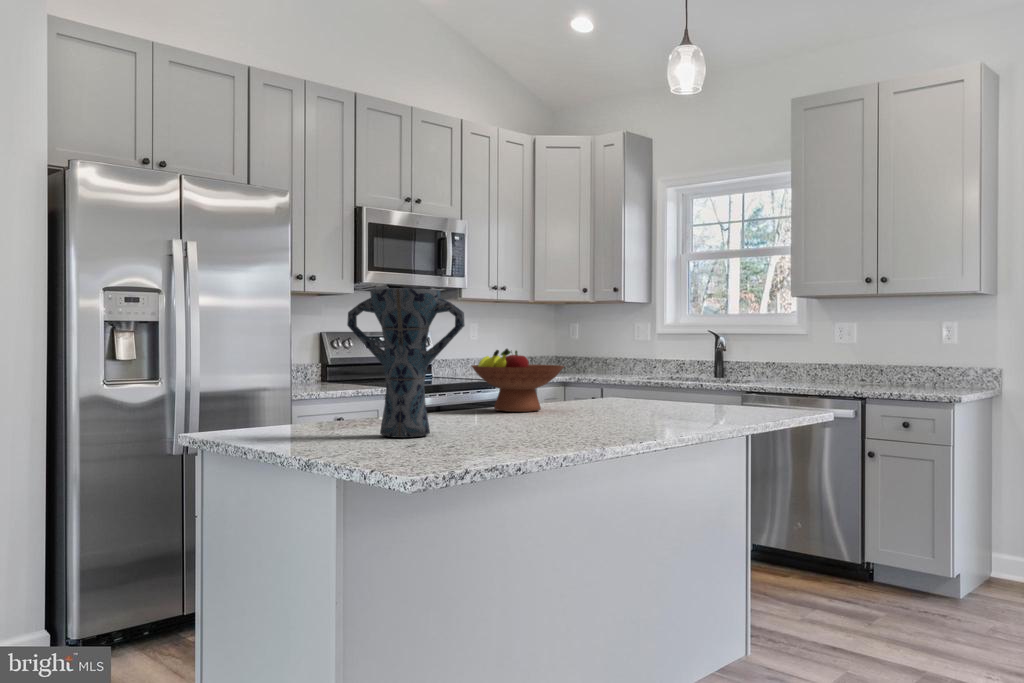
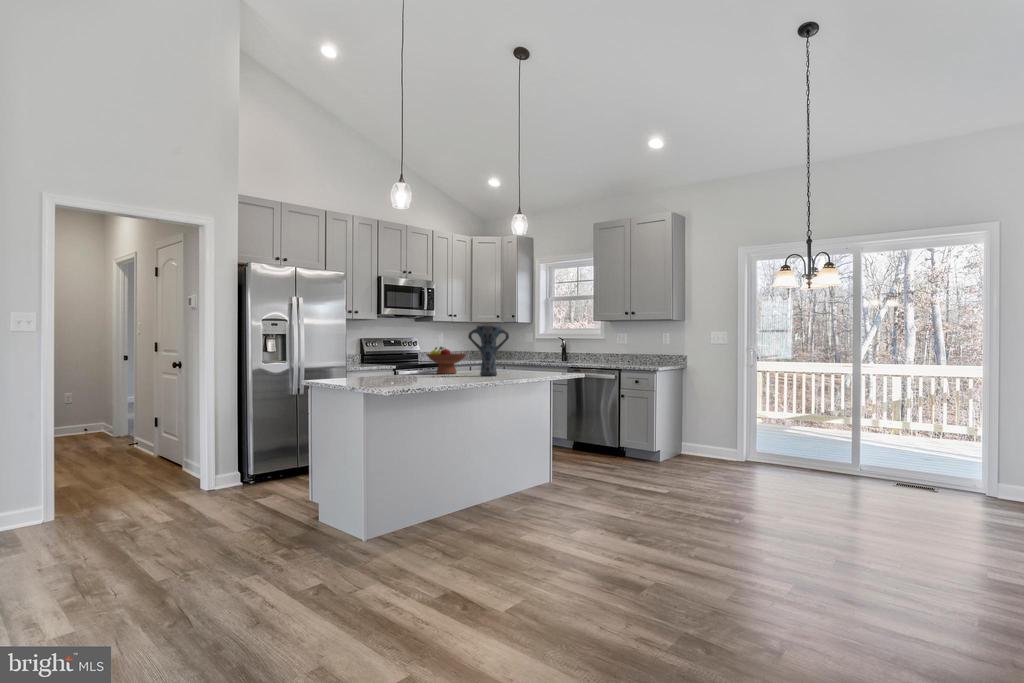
vase: present [347,288,465,438] -> present [468,326,509,376]

